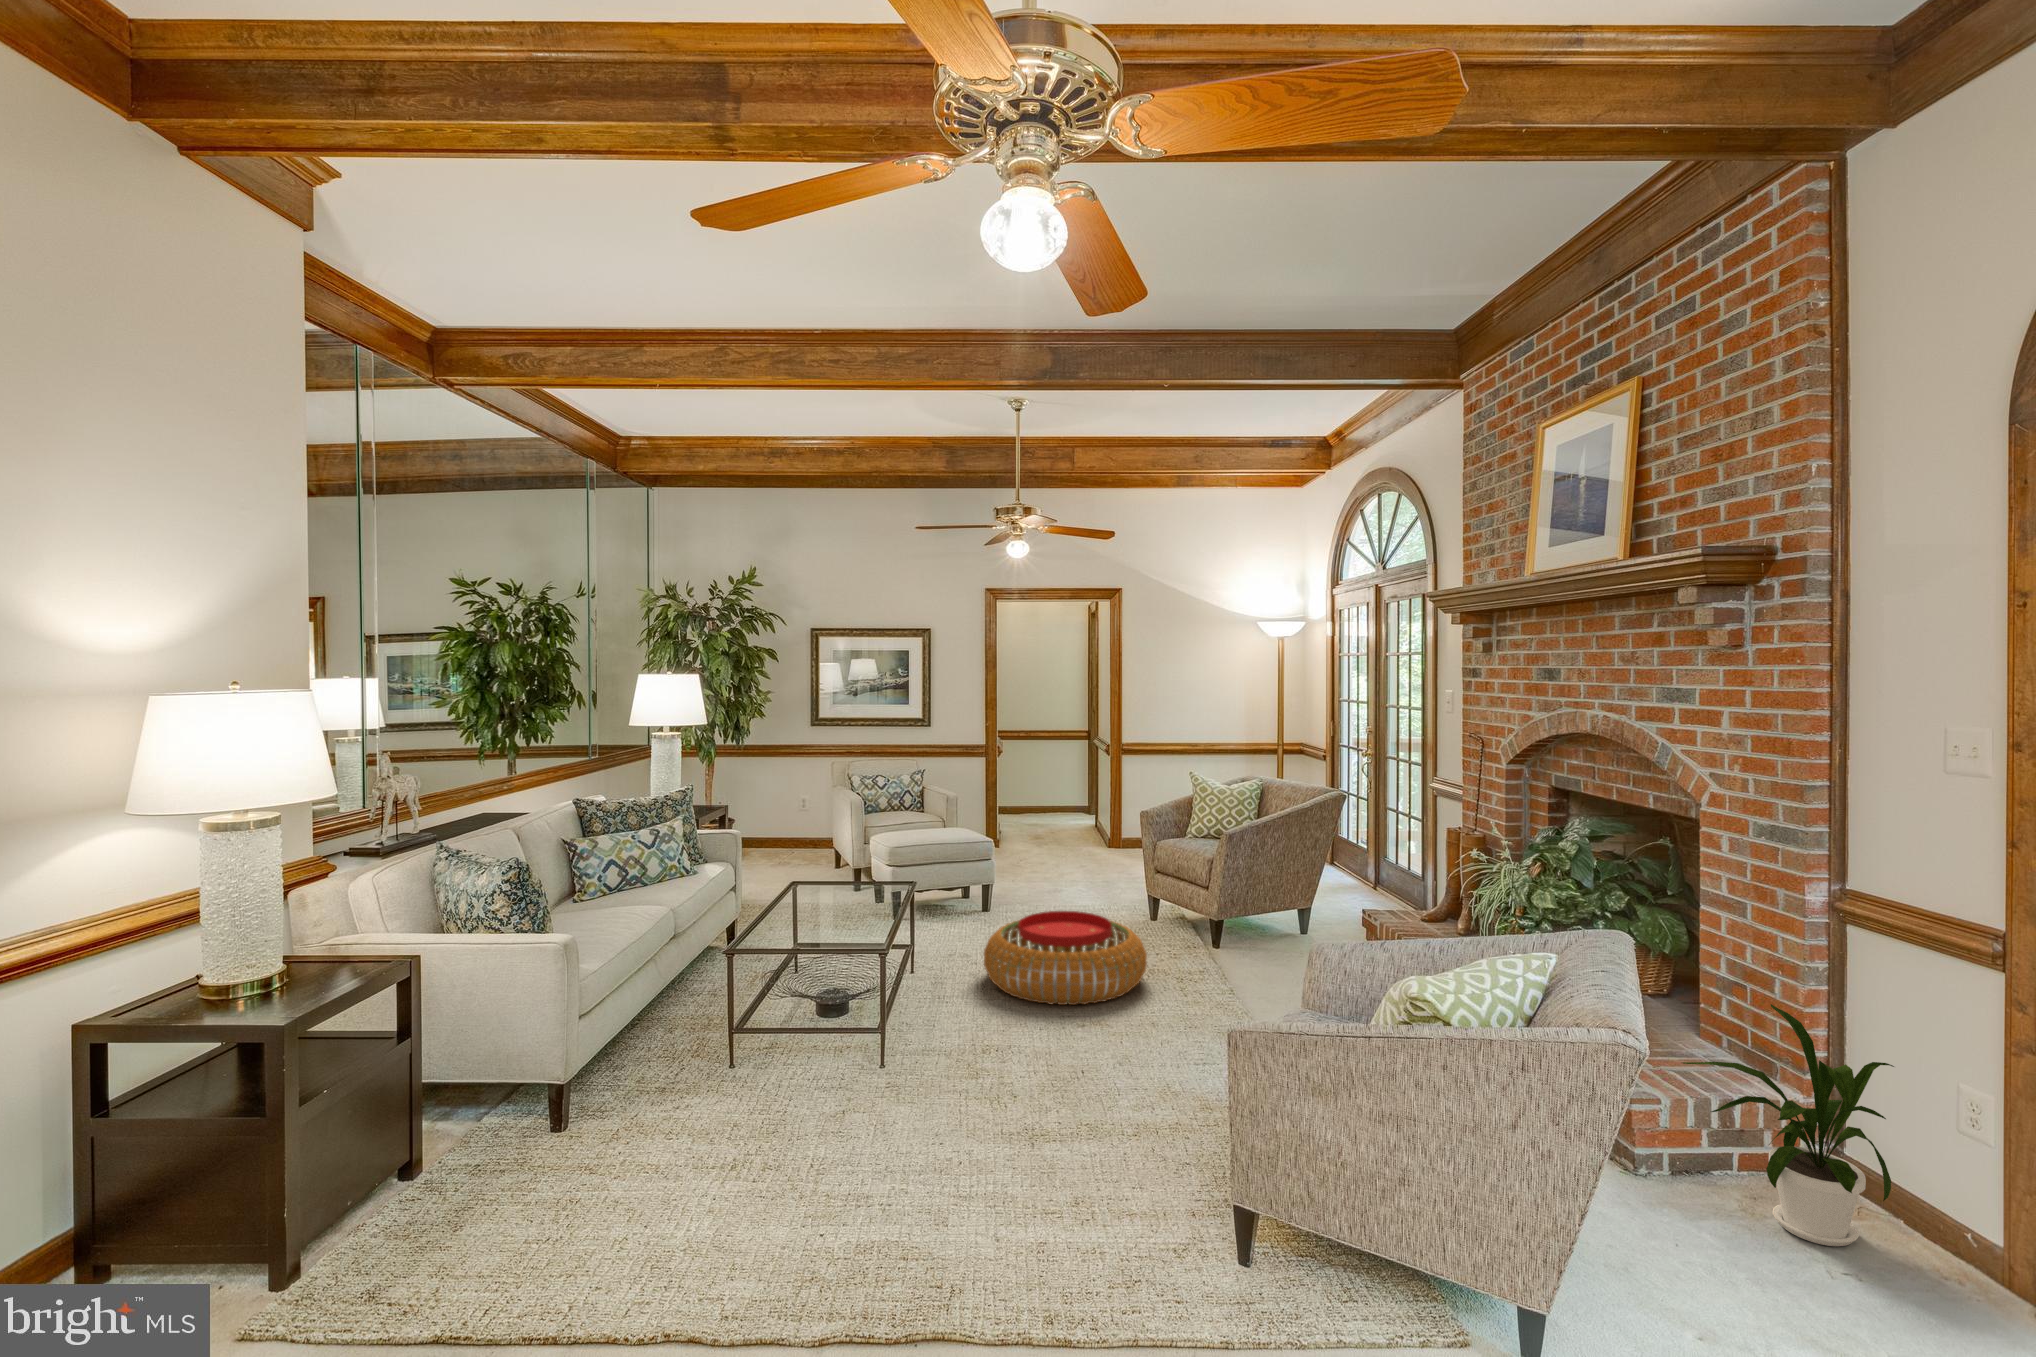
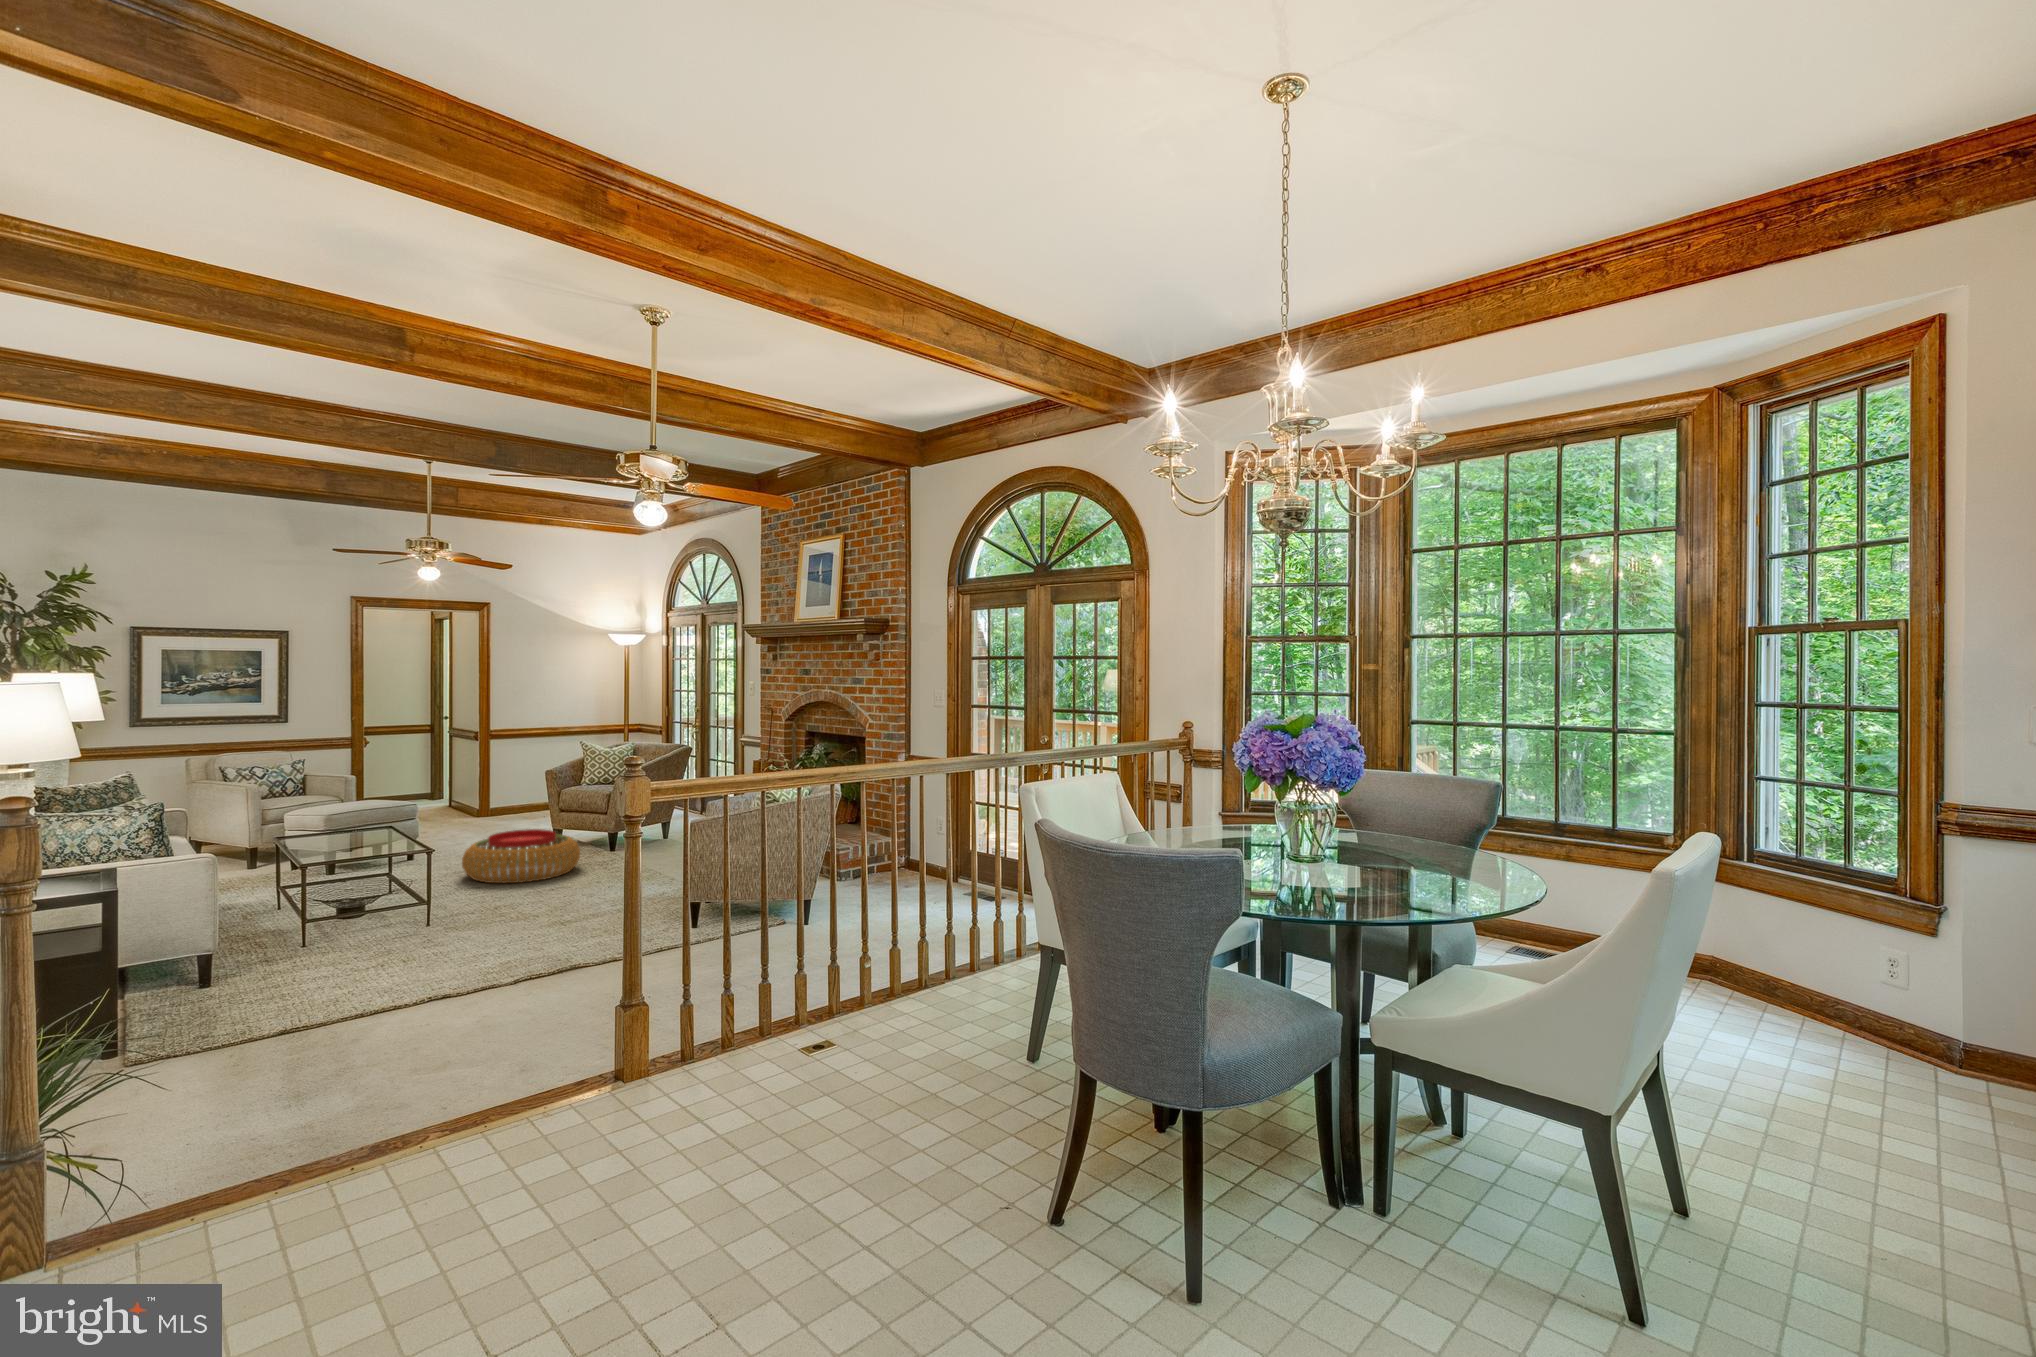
house plant: present [1682,1004,1894,1246] -> none [857,804,926,888]

